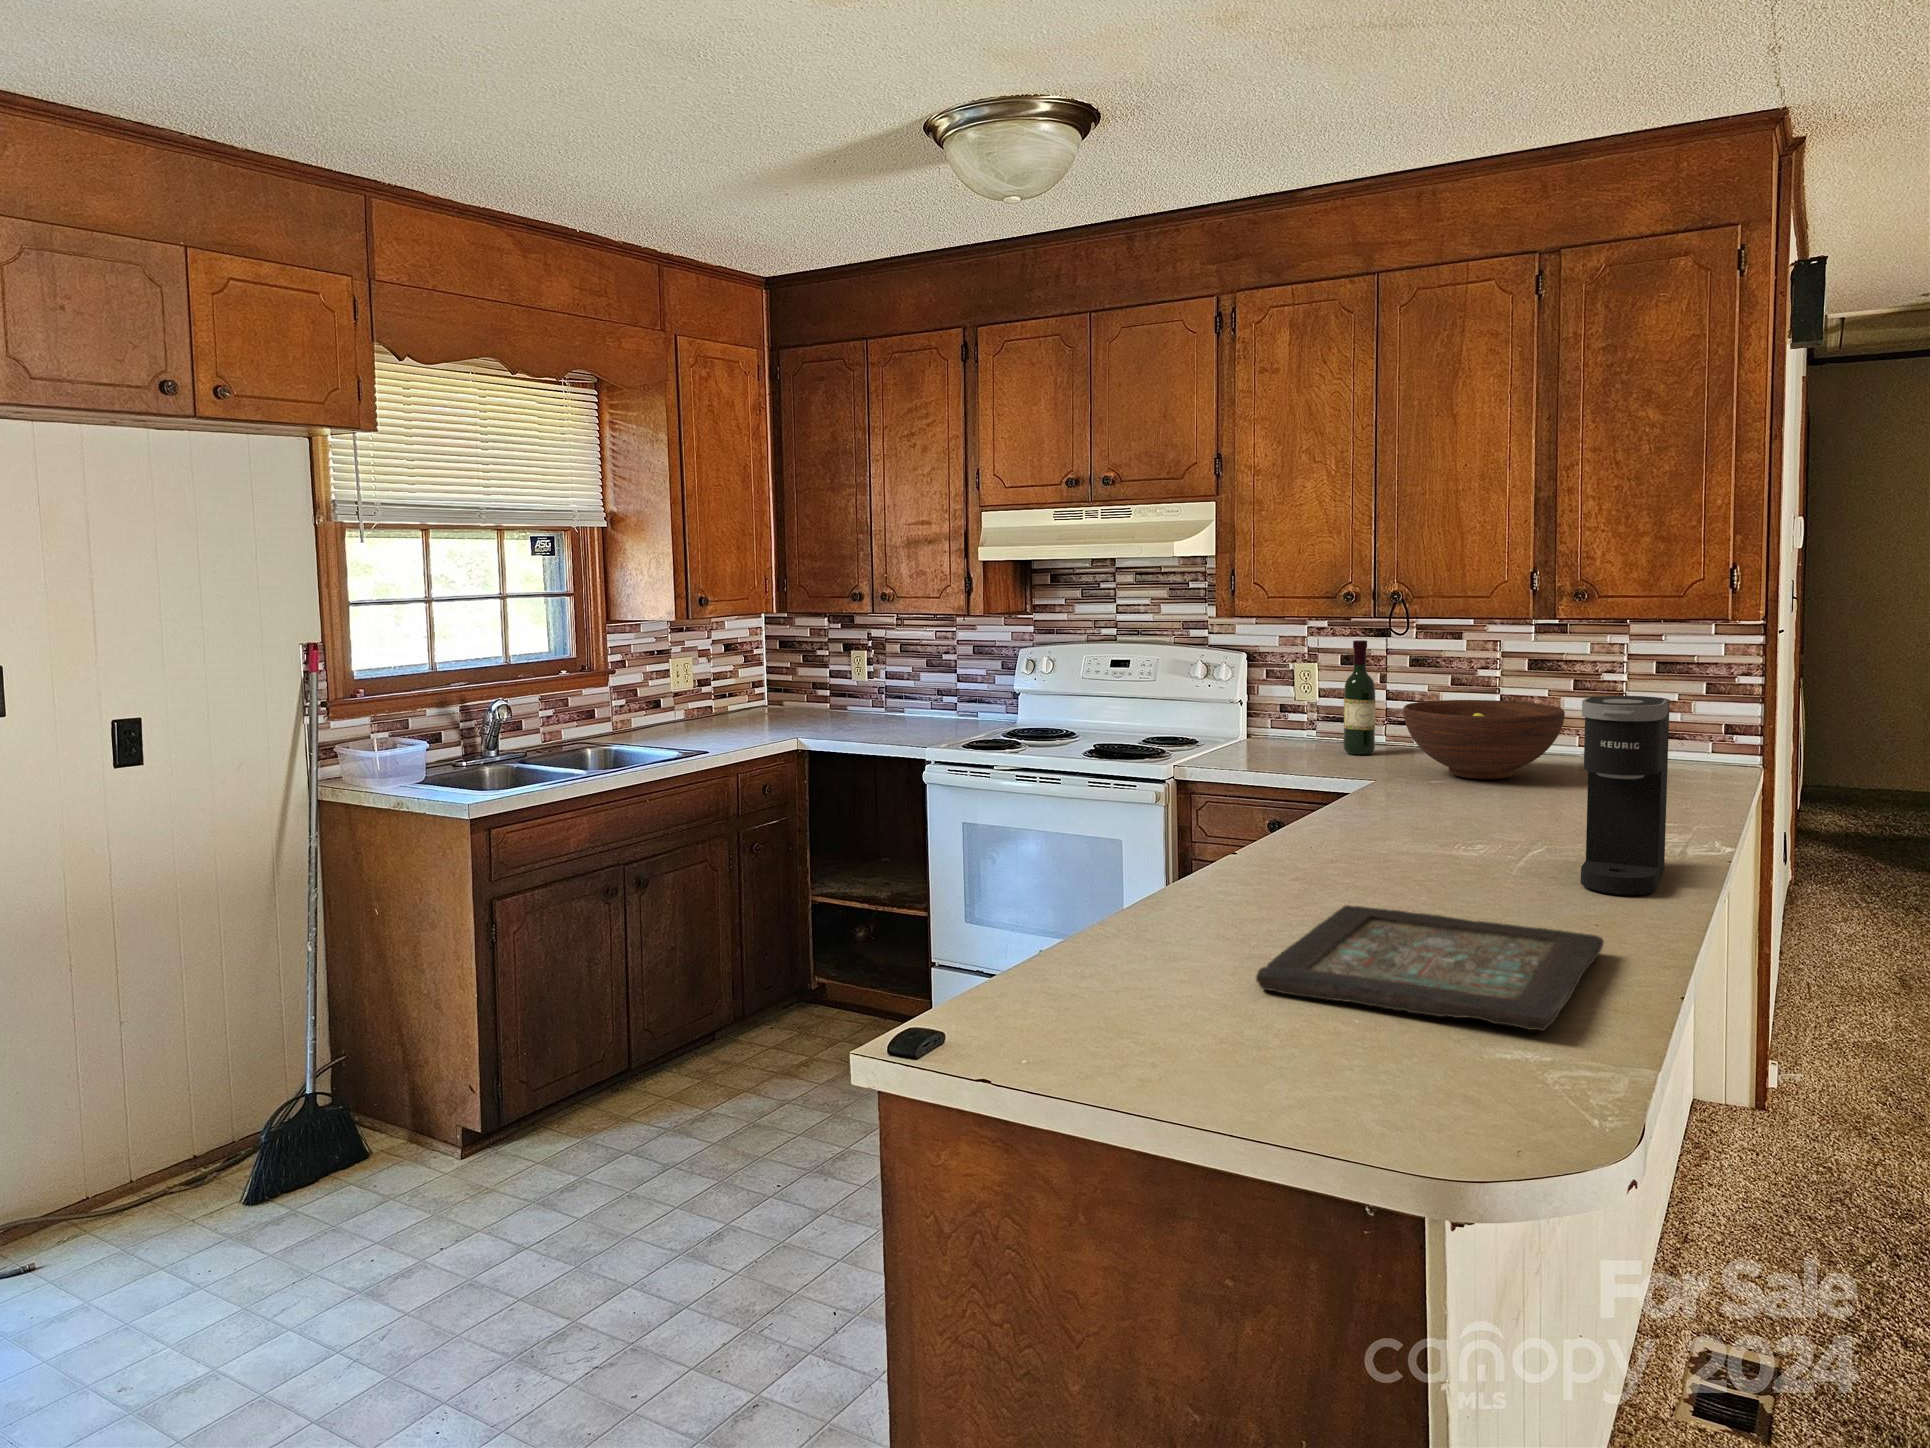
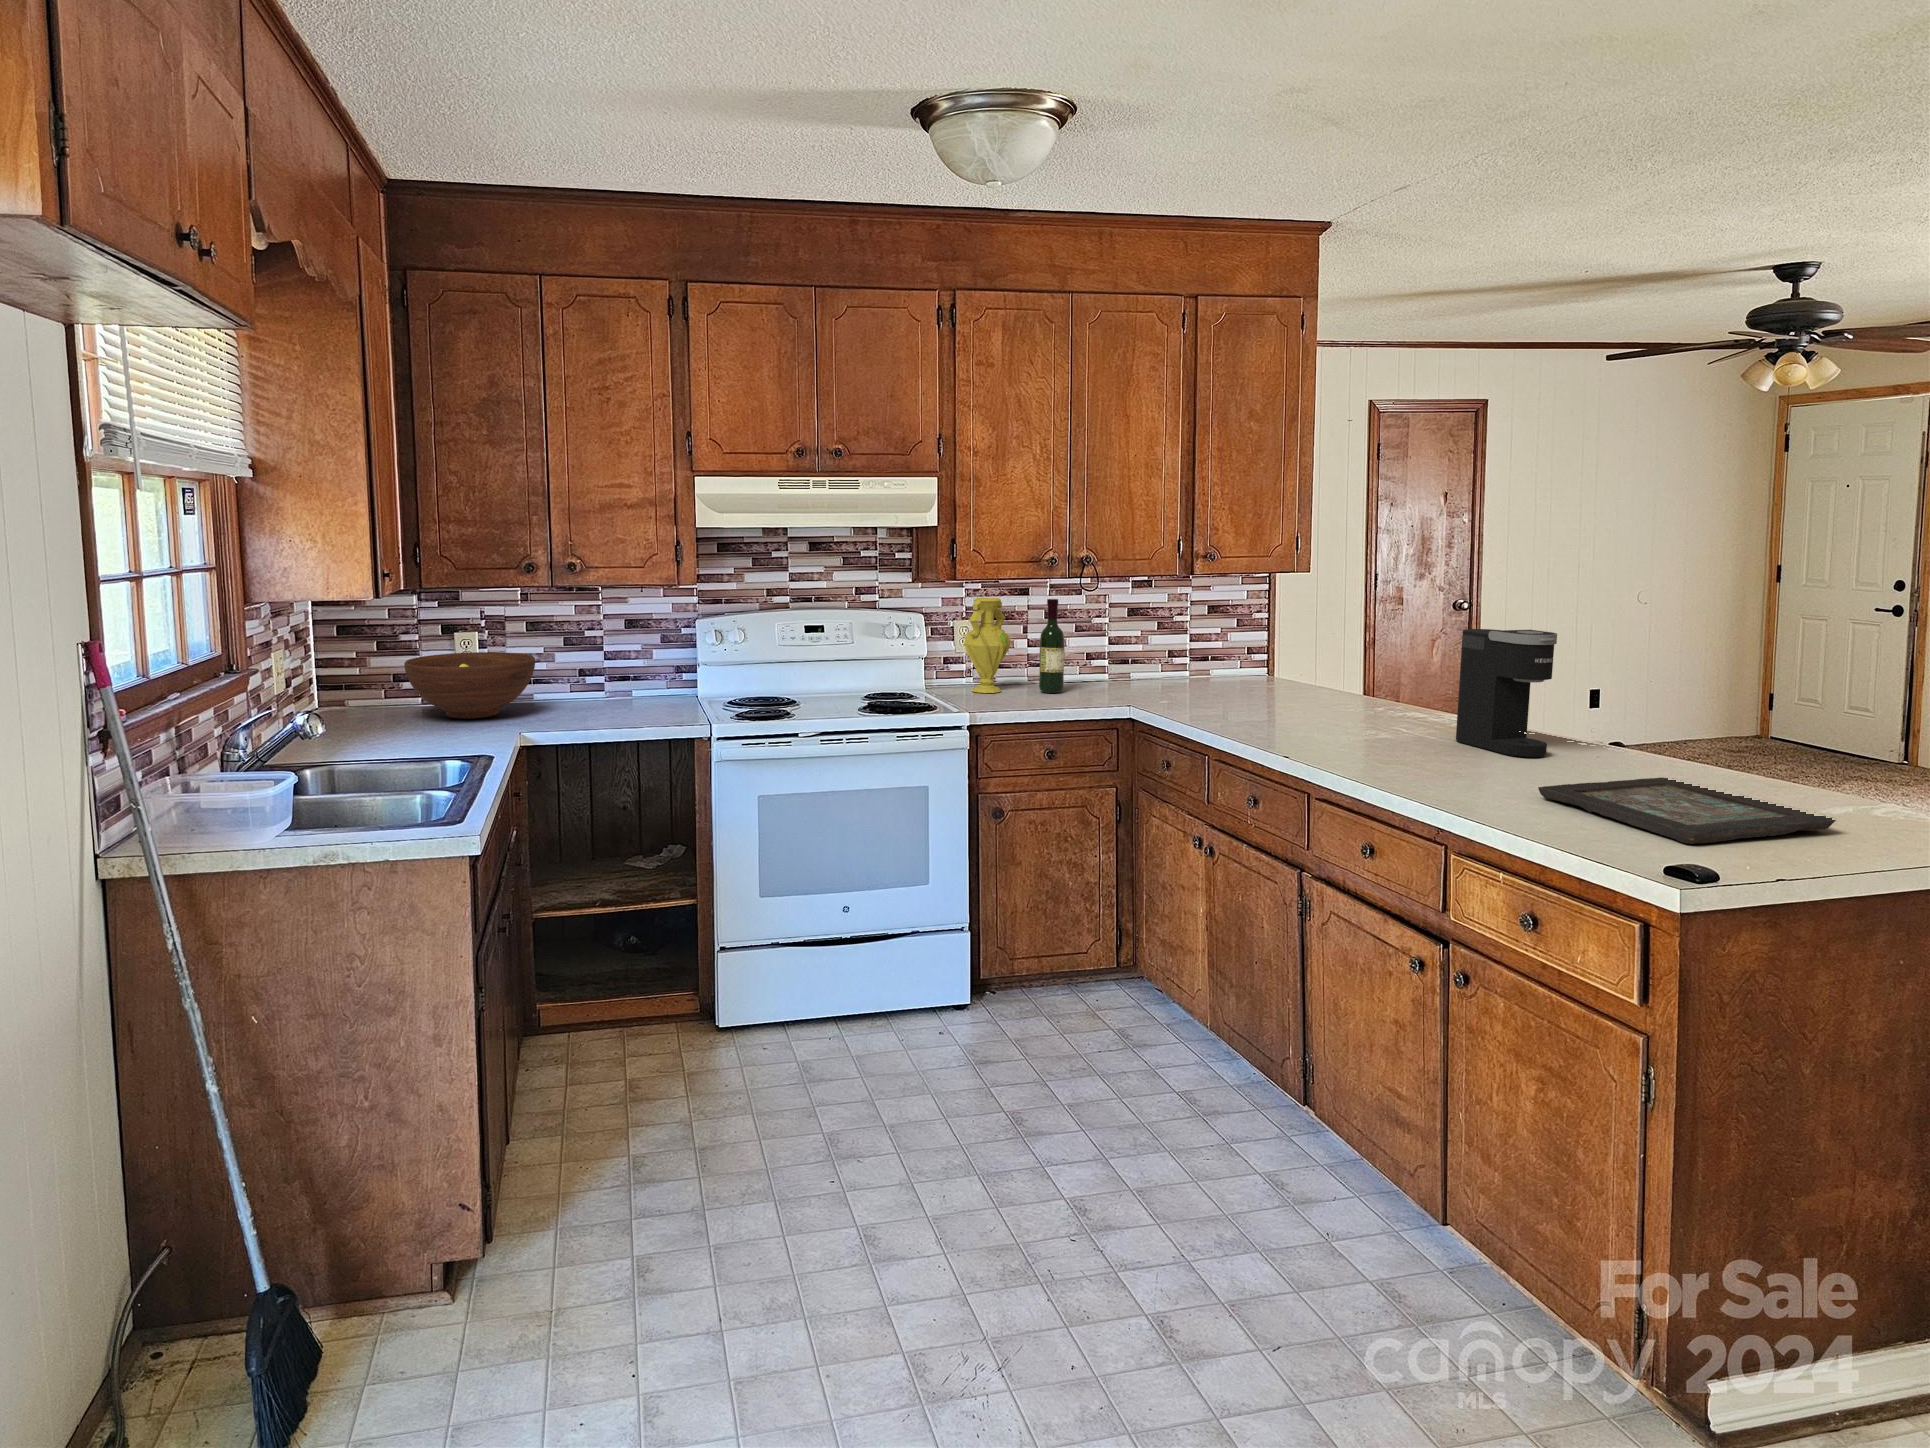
vase: none [1265,637,1326,747] -> present [964,598,1010,693]
fruit bowl: present [1403,700,1565,779] -> present [404,652,535,719]

